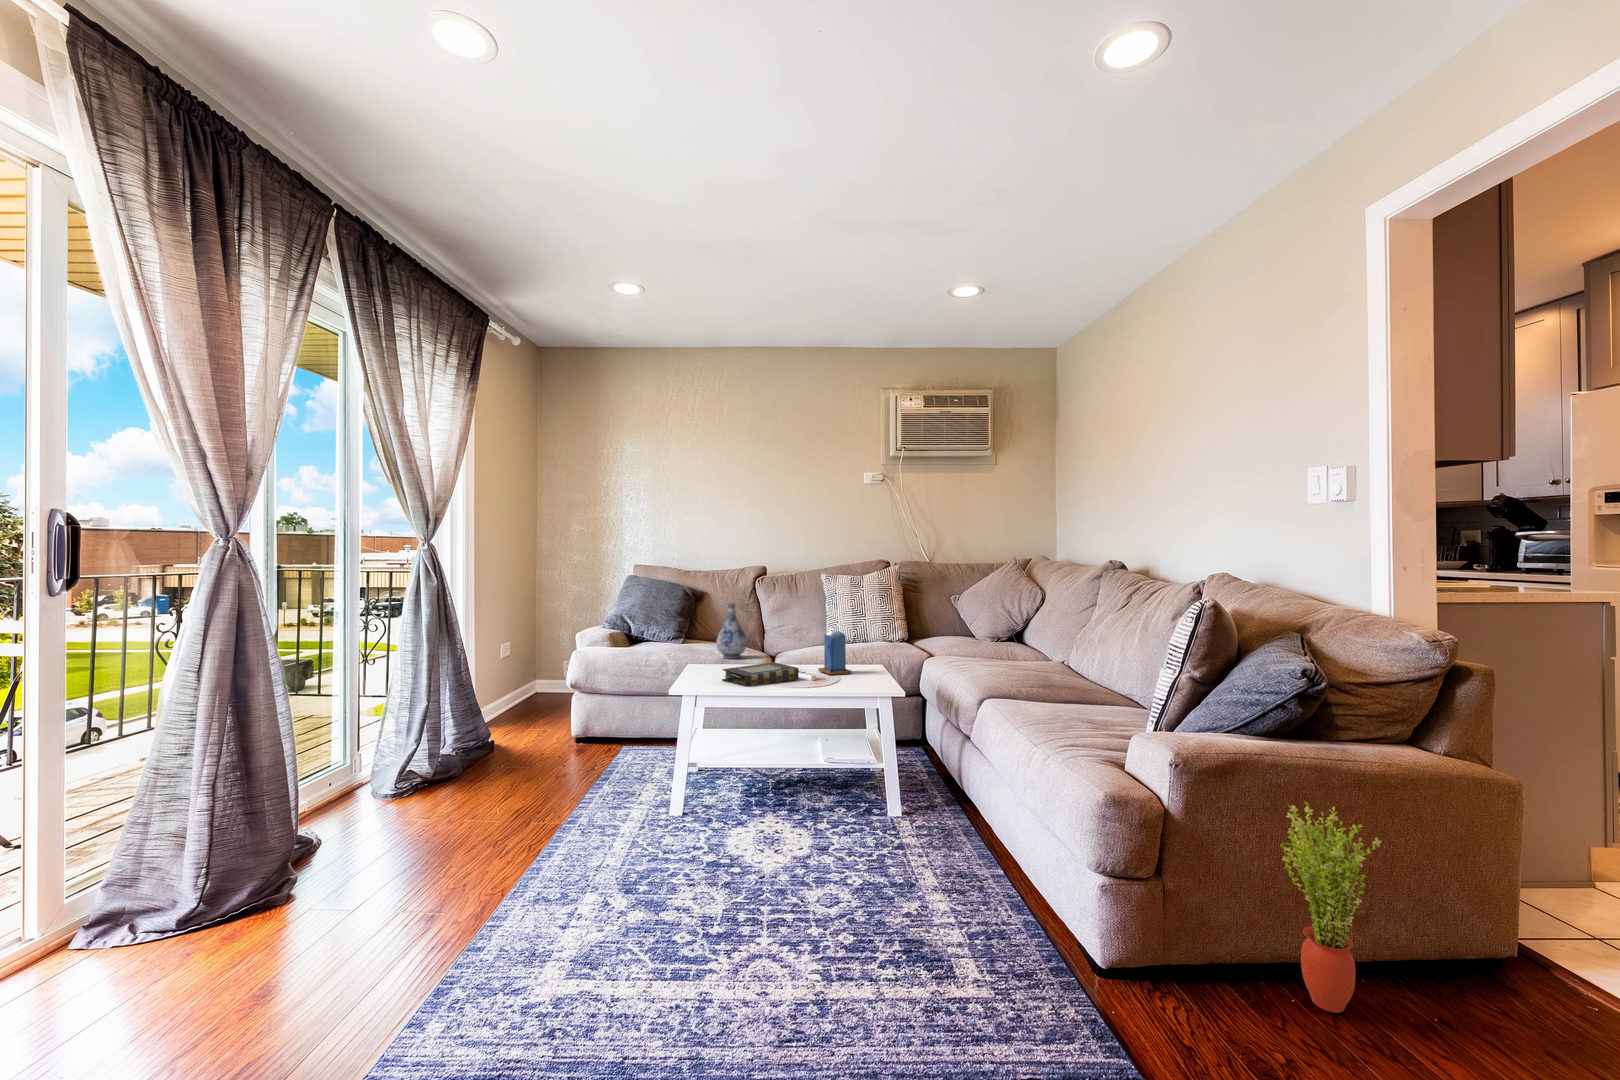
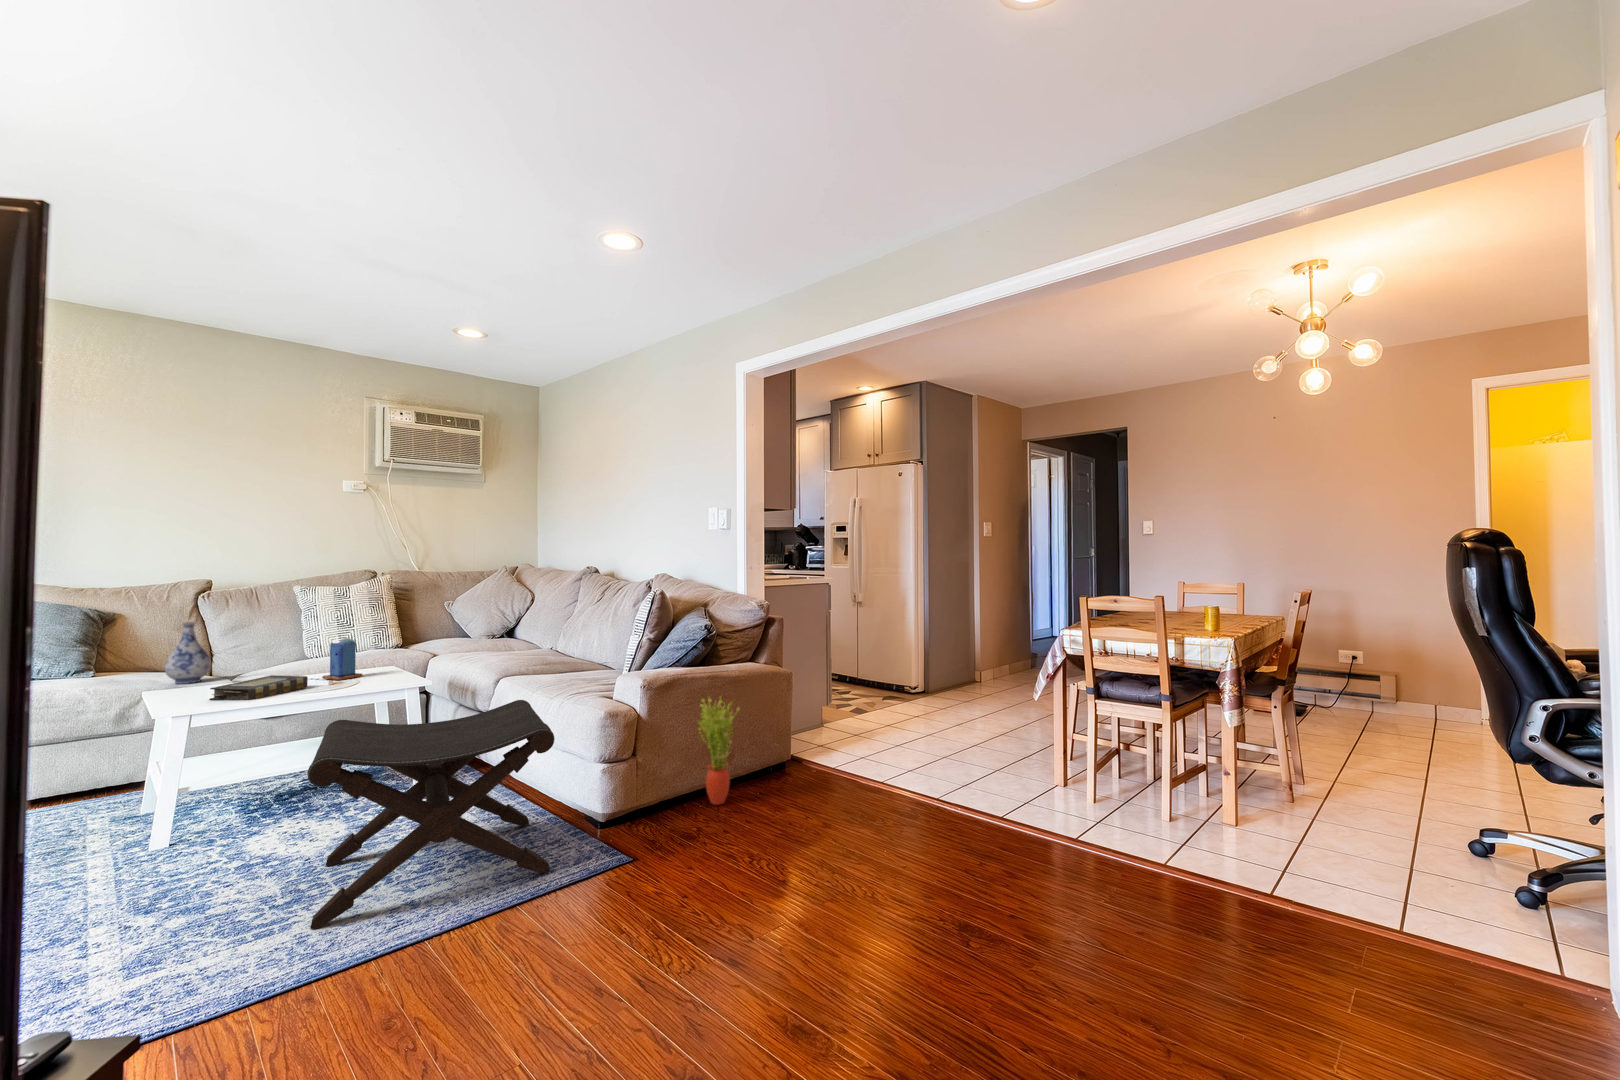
footstool: none [717,730,1009,1030] -> present [307,700,554,929]

